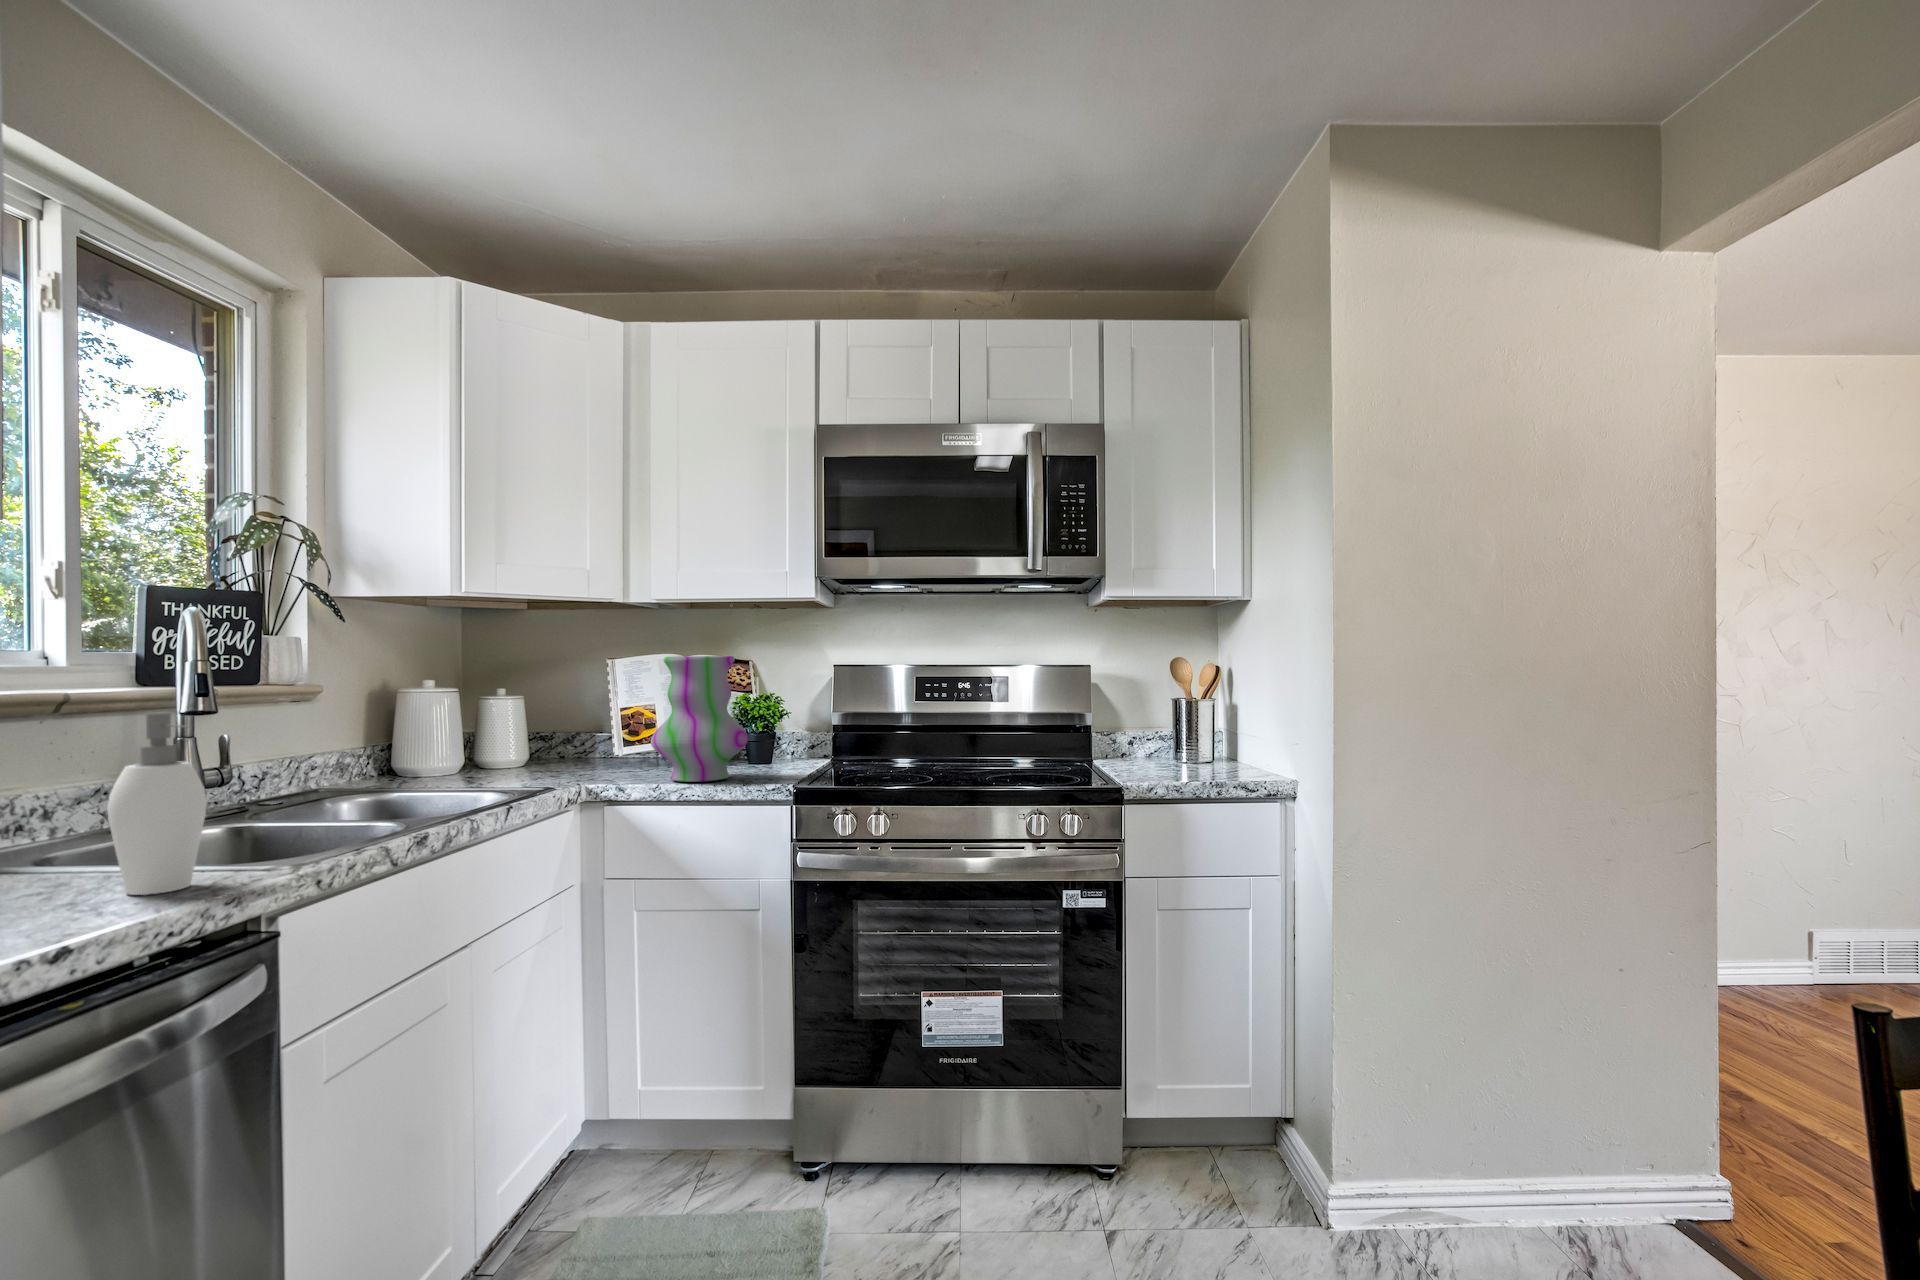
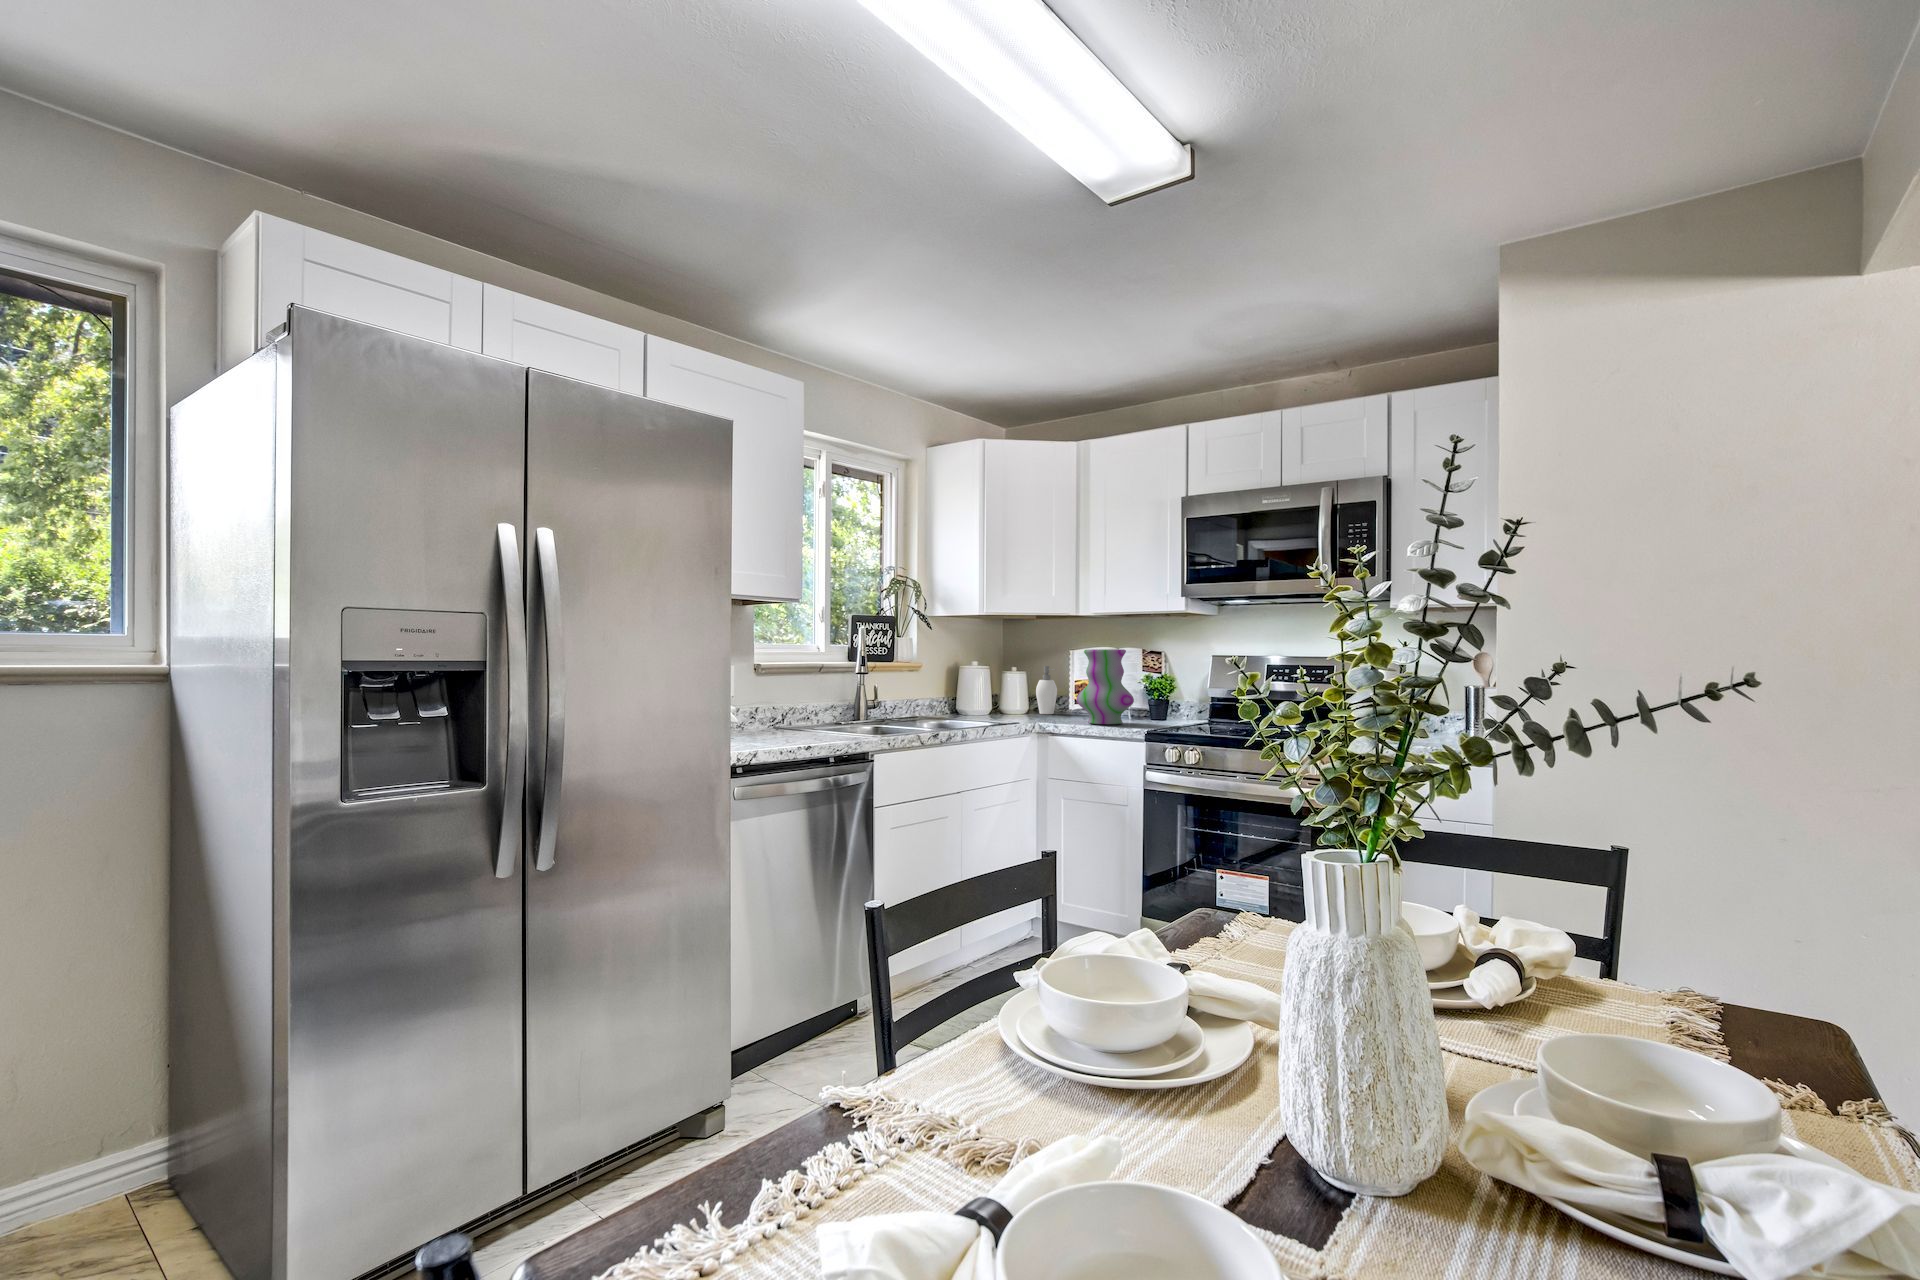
soap dispenser: present [107,712,207,895] -> present [1036,666,1057,714]

